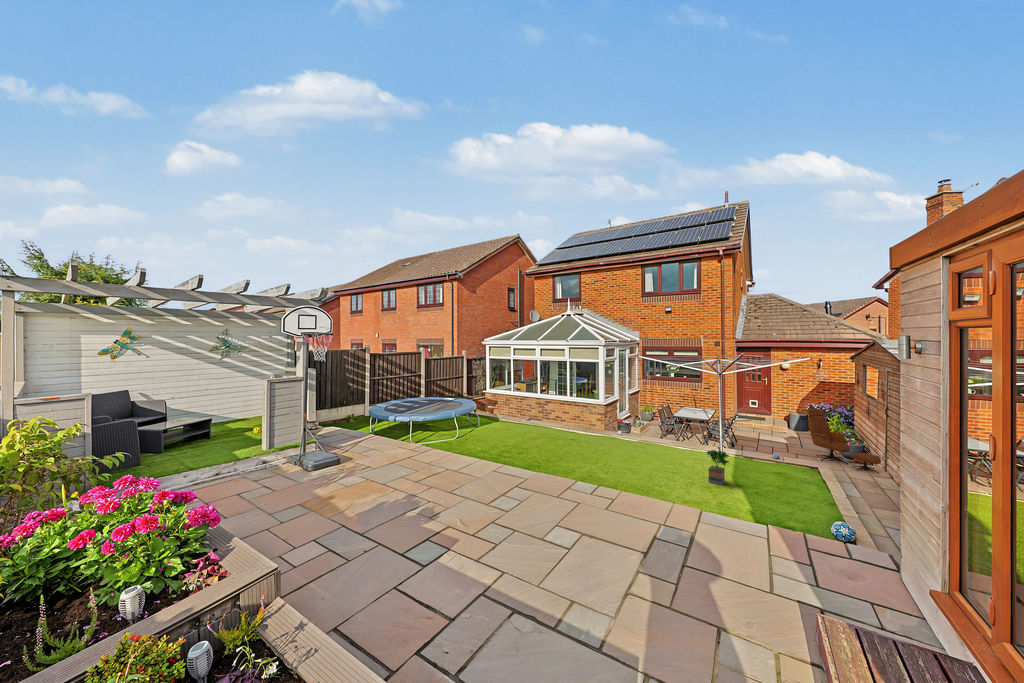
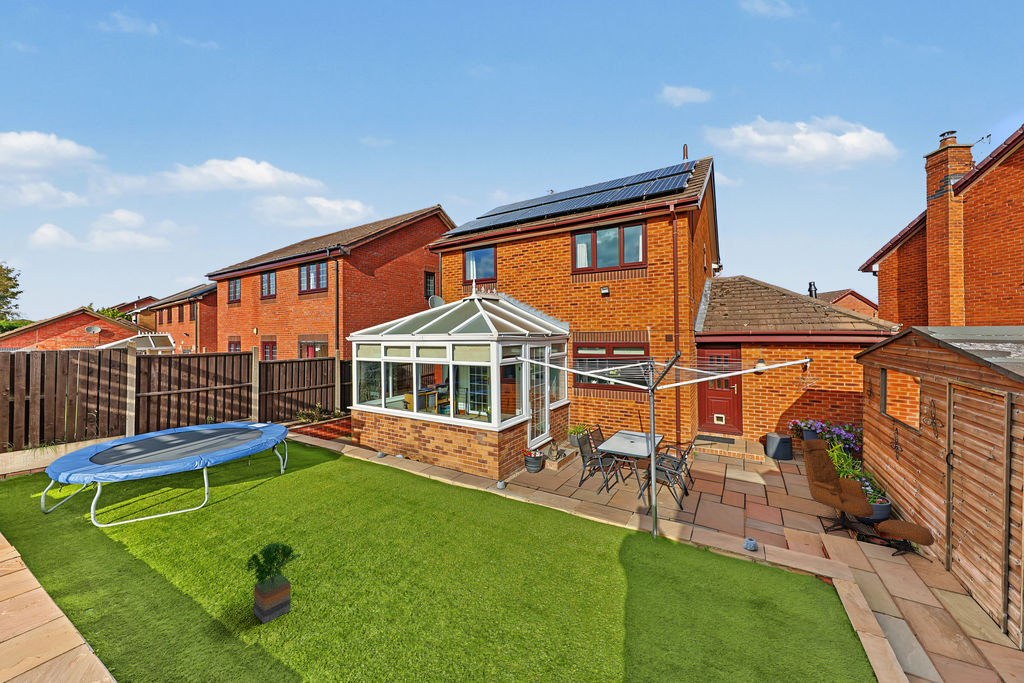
potted tree: present [707,450,729,485] -> present [246,542,301,624]

